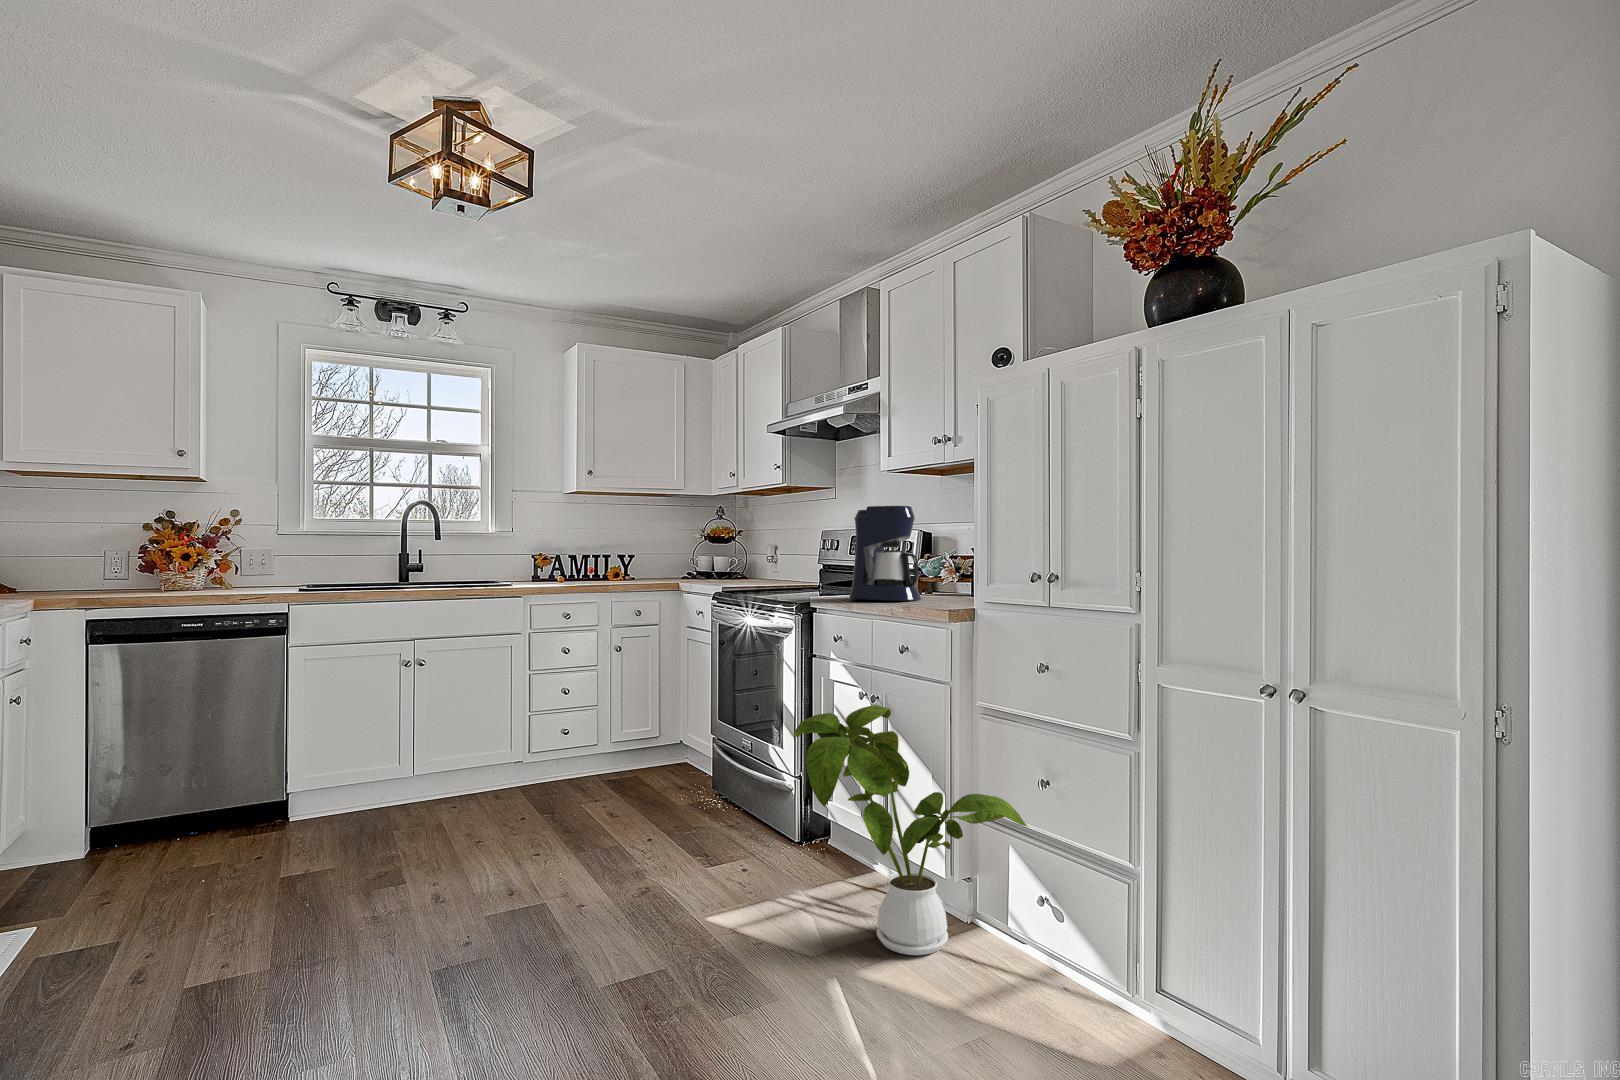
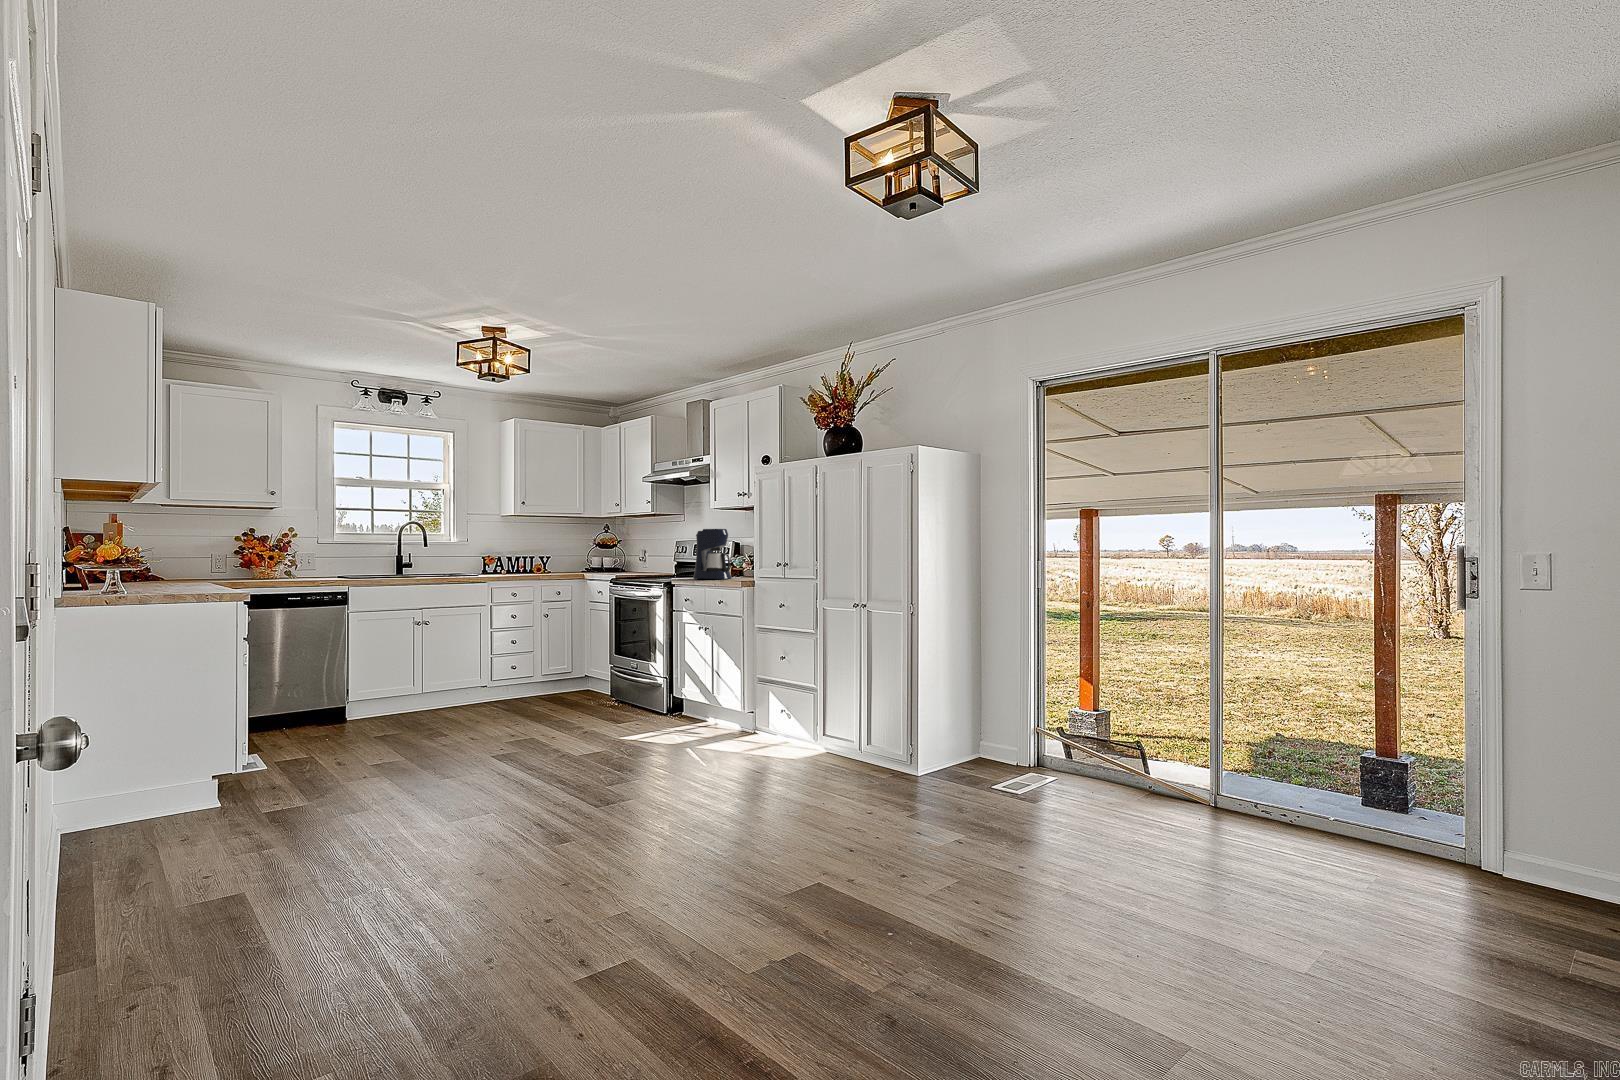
house plant: present [793,705,1028,955] -> none [666,626,774,743]

